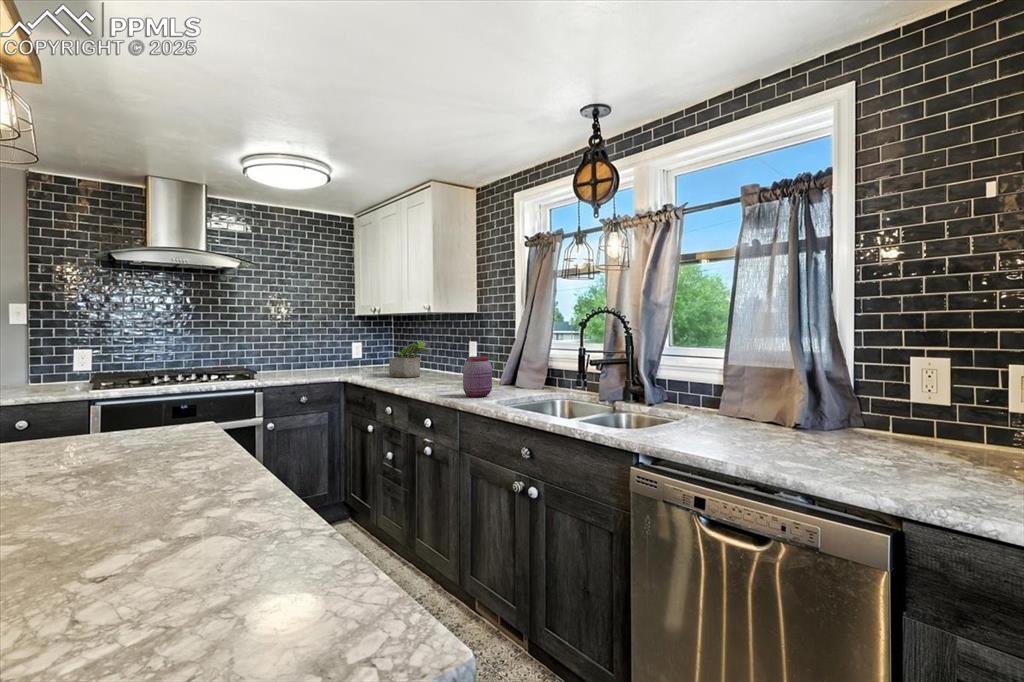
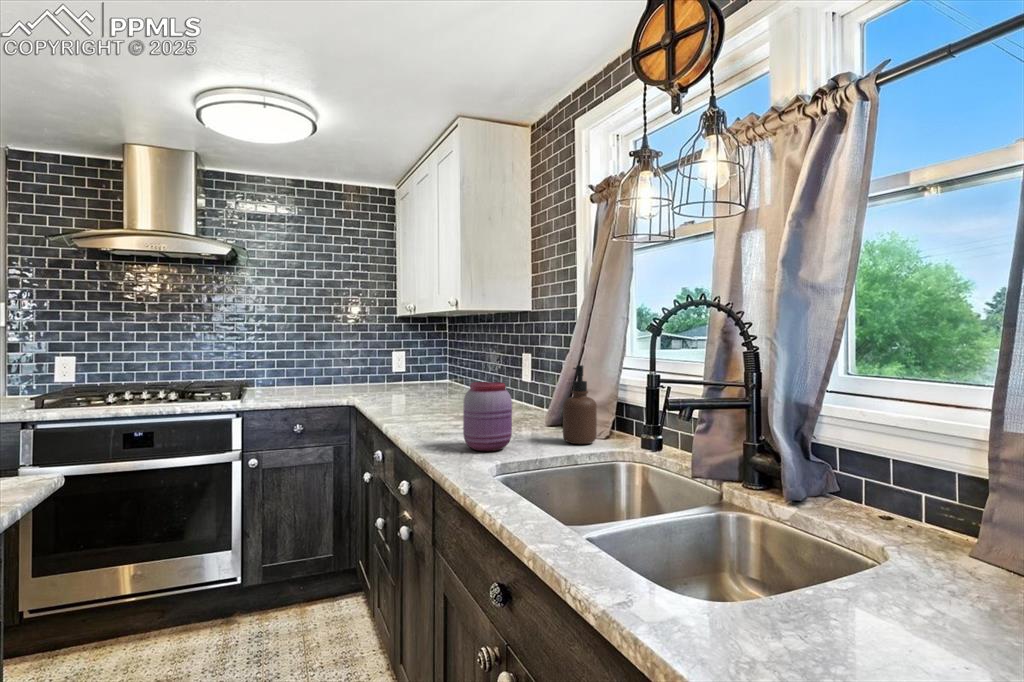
potted plant: present [389,341,426,377] -> none [412,351,468,404]
soap dispenser: none [517,346,536,392] -> present [563,365,597,444]

